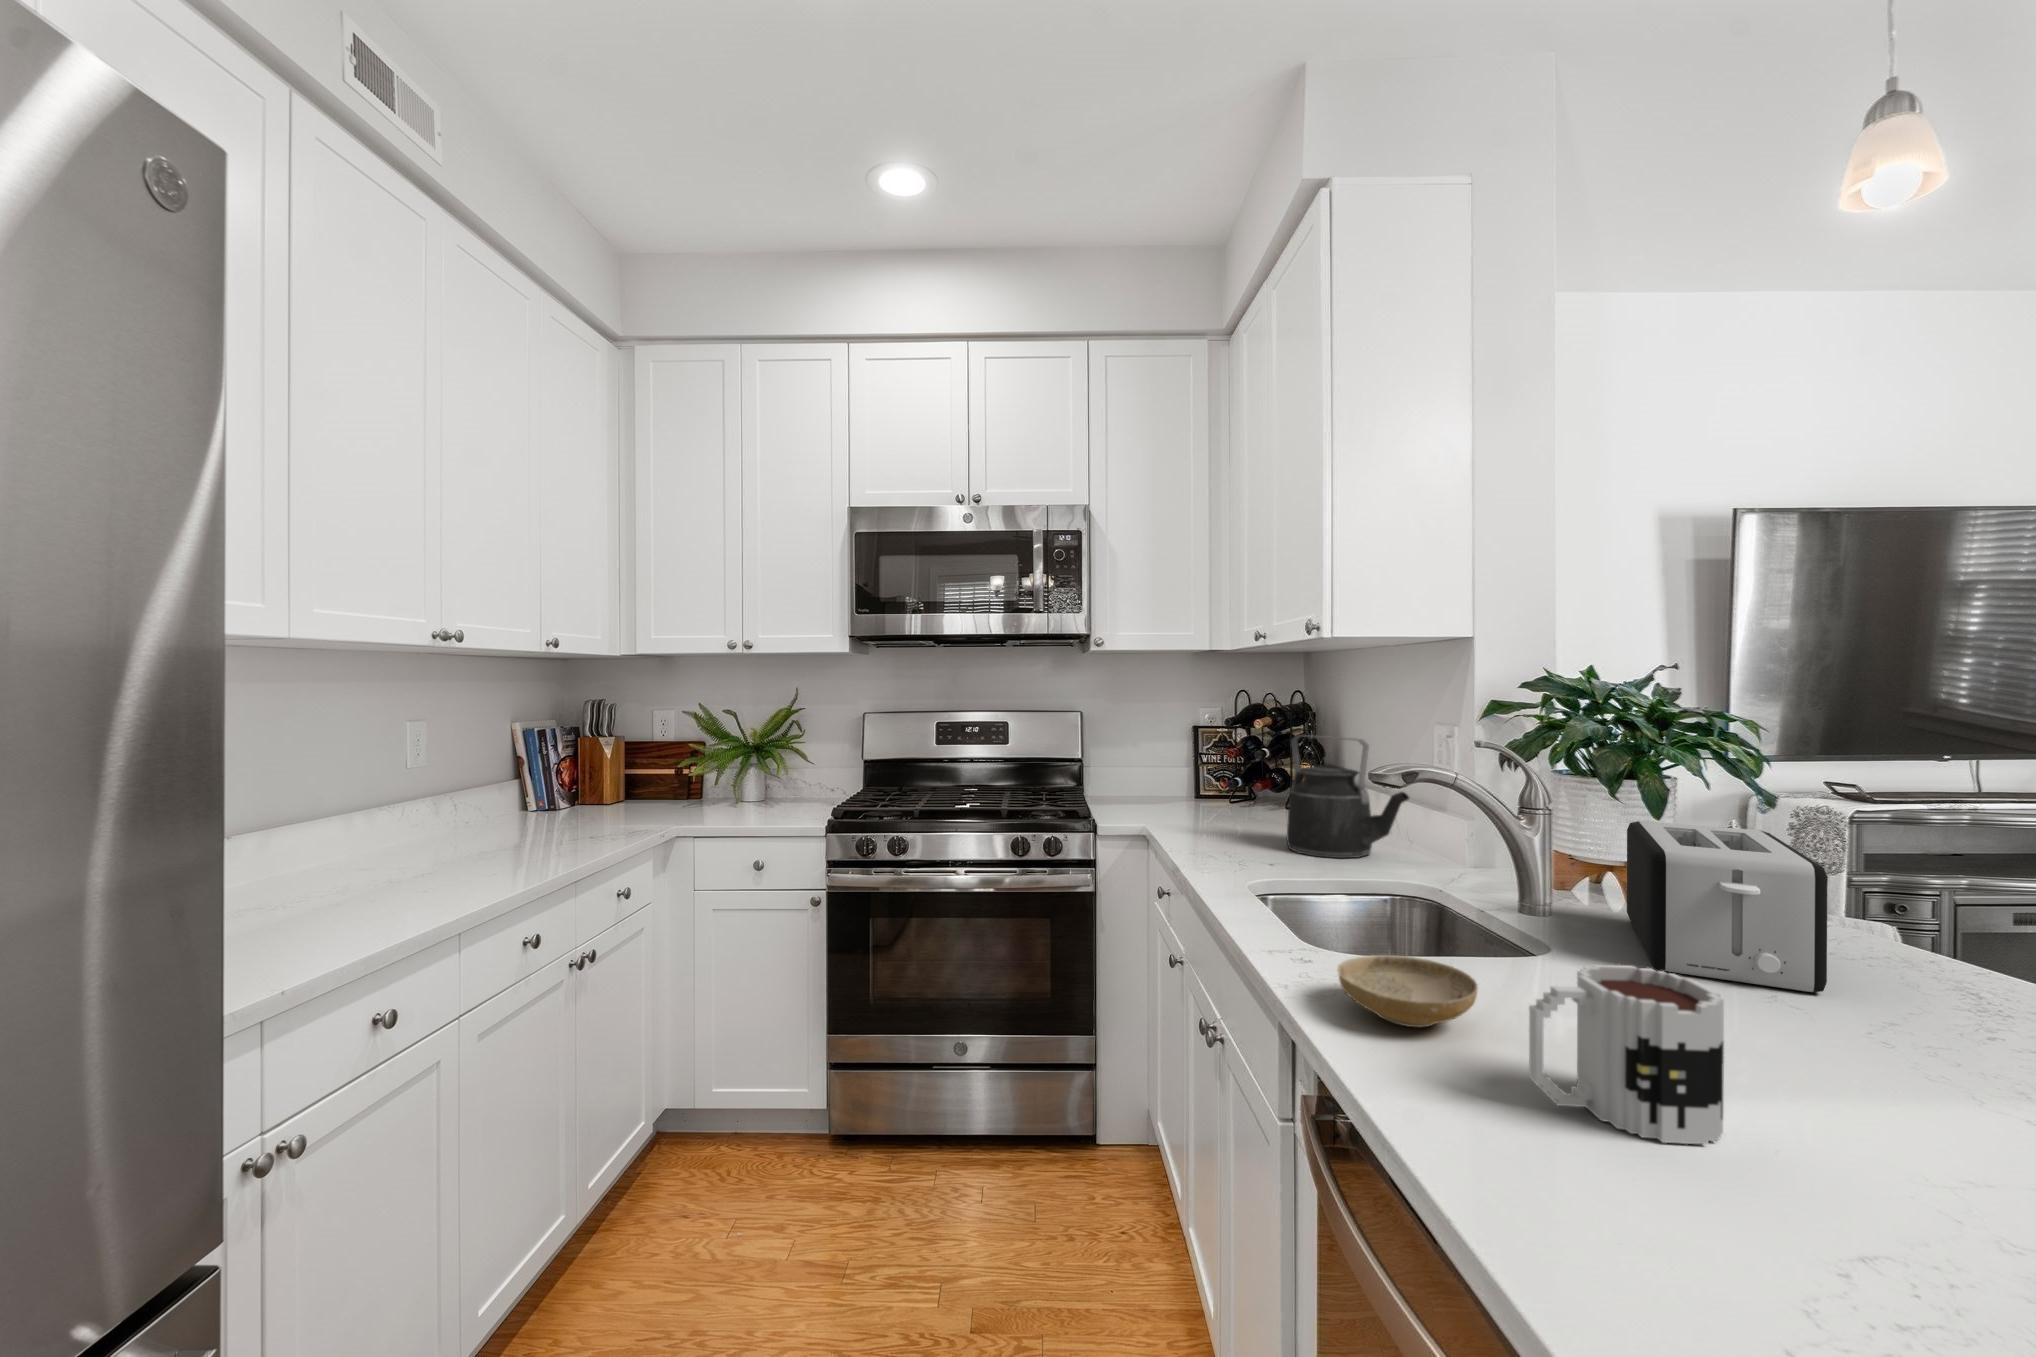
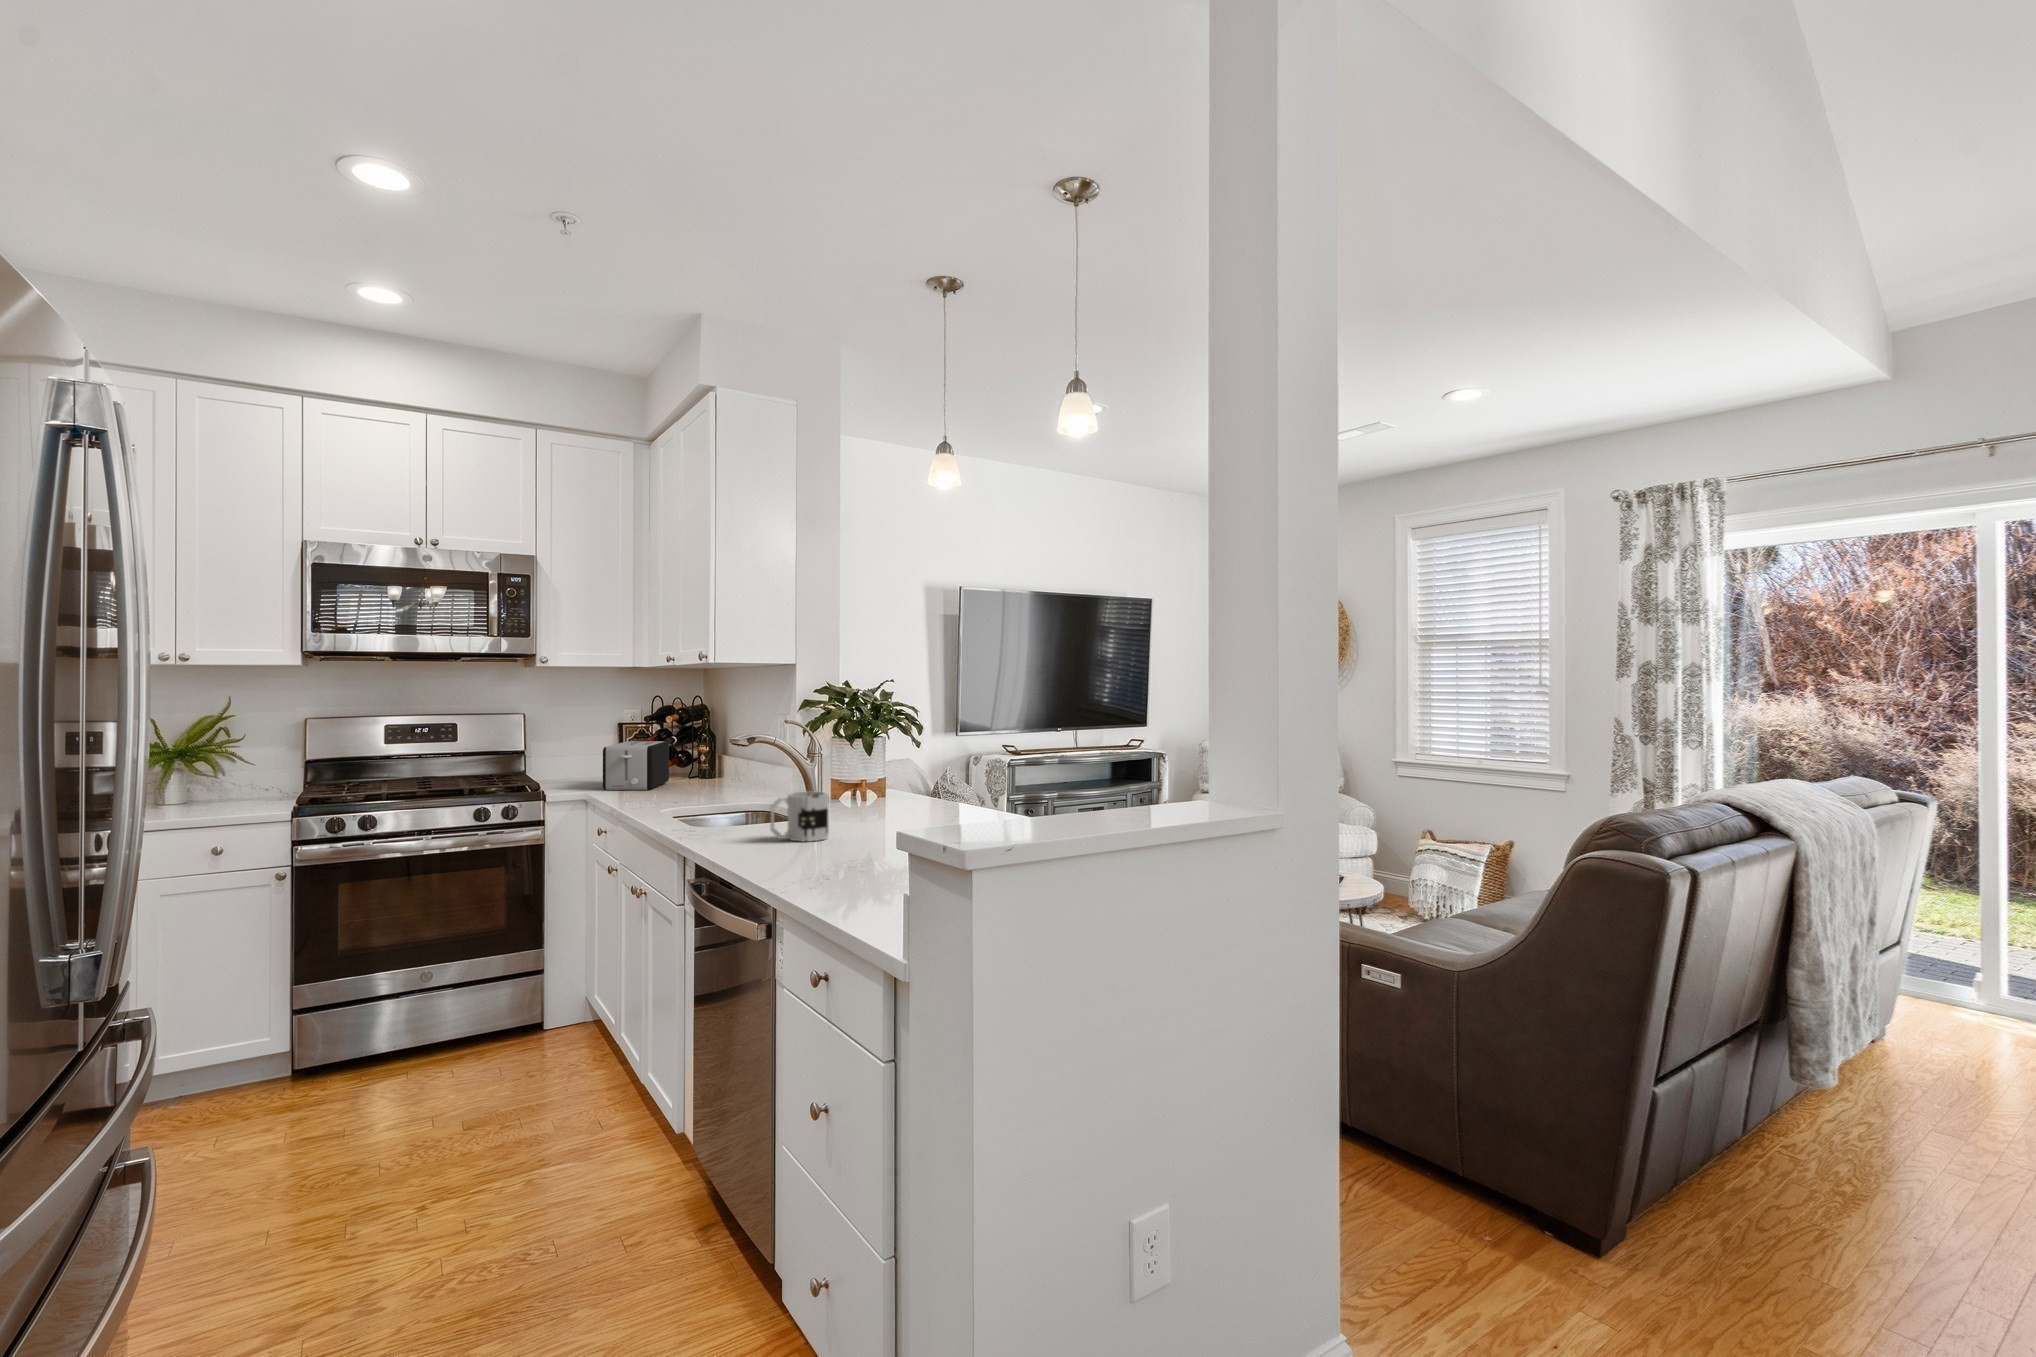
kettle: present [1286,735,1409,858] -> none [688,723,759,796]
toaster: present [1627,821,1827,992] -> present [603,741,669,790]
ceramic bowl: present [1338,955,1478,1027] -> none [707,810,763,833]

